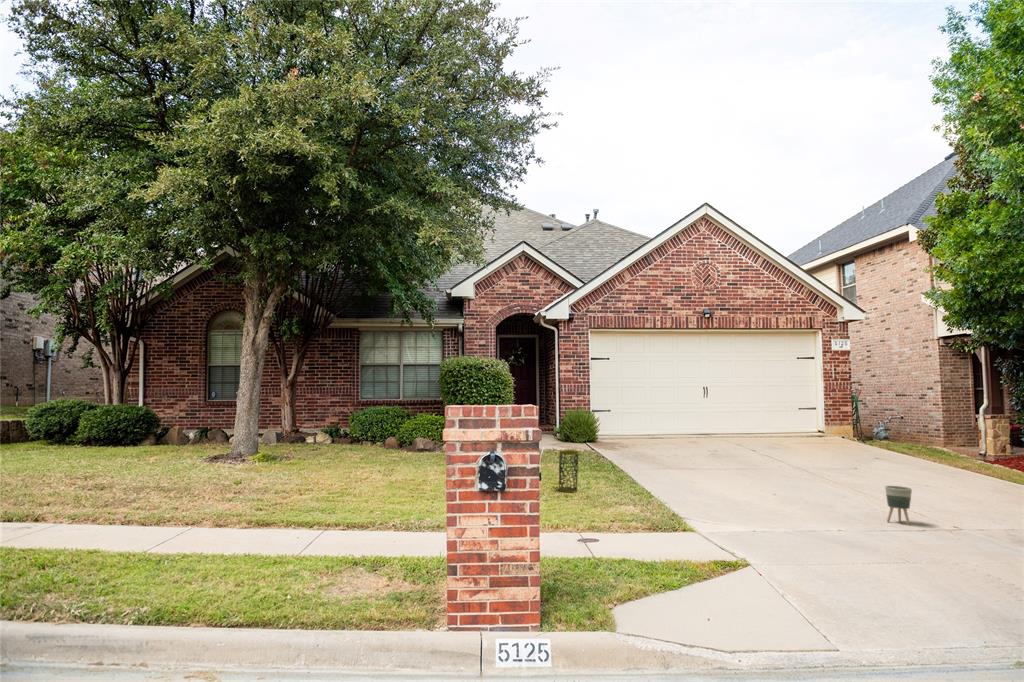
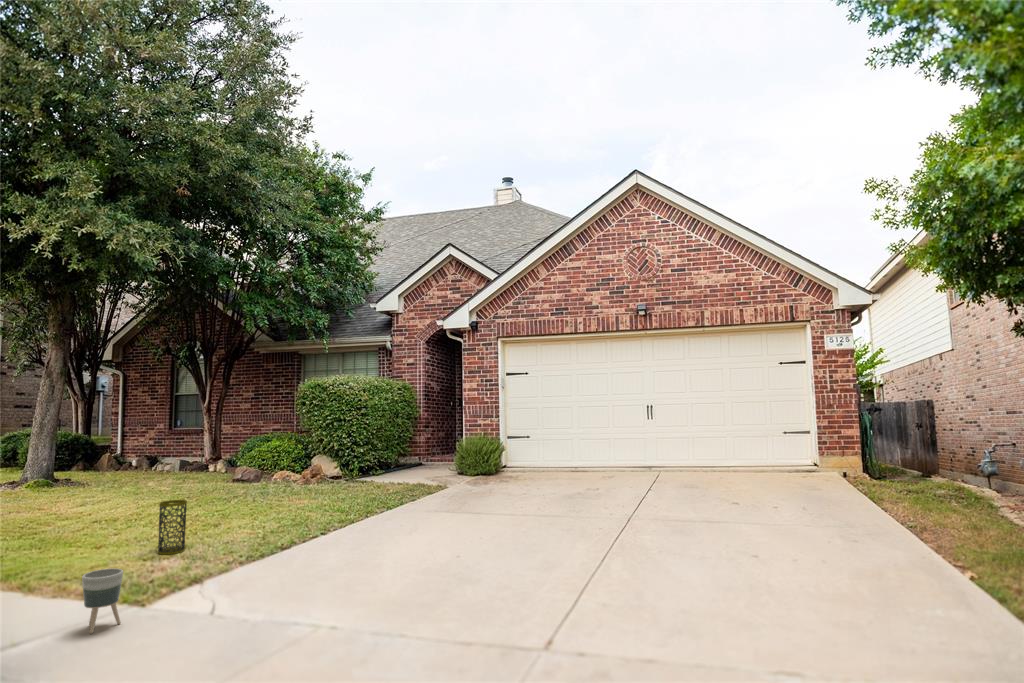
planter: present [885,486,912,525] -> present [82,569,123,634]

